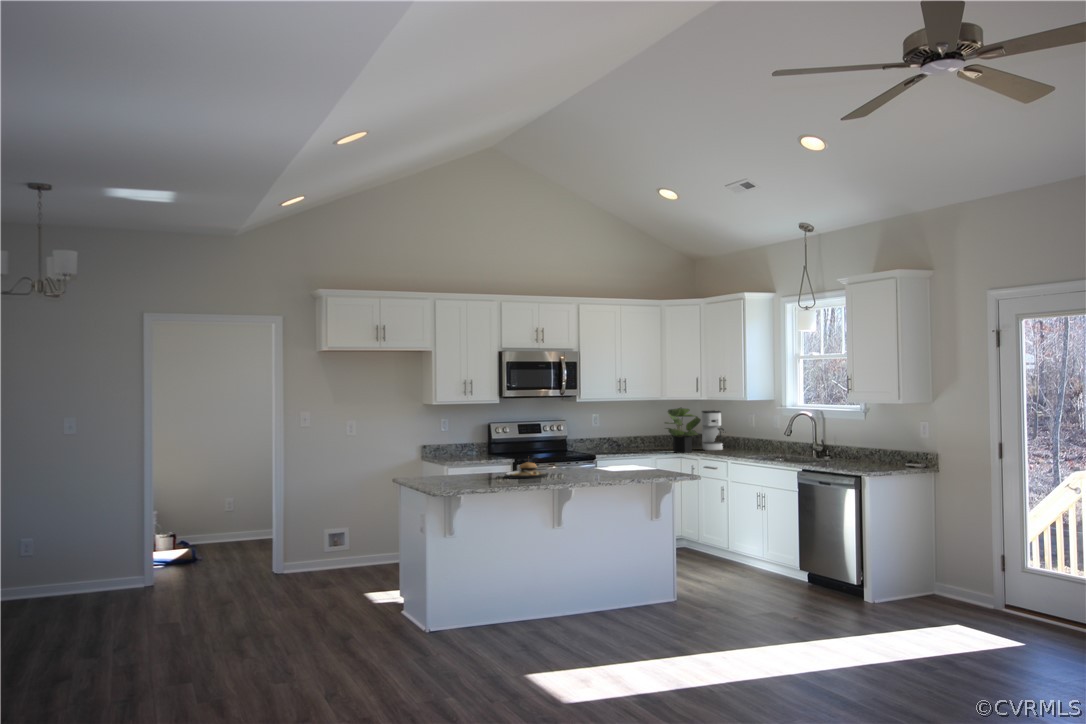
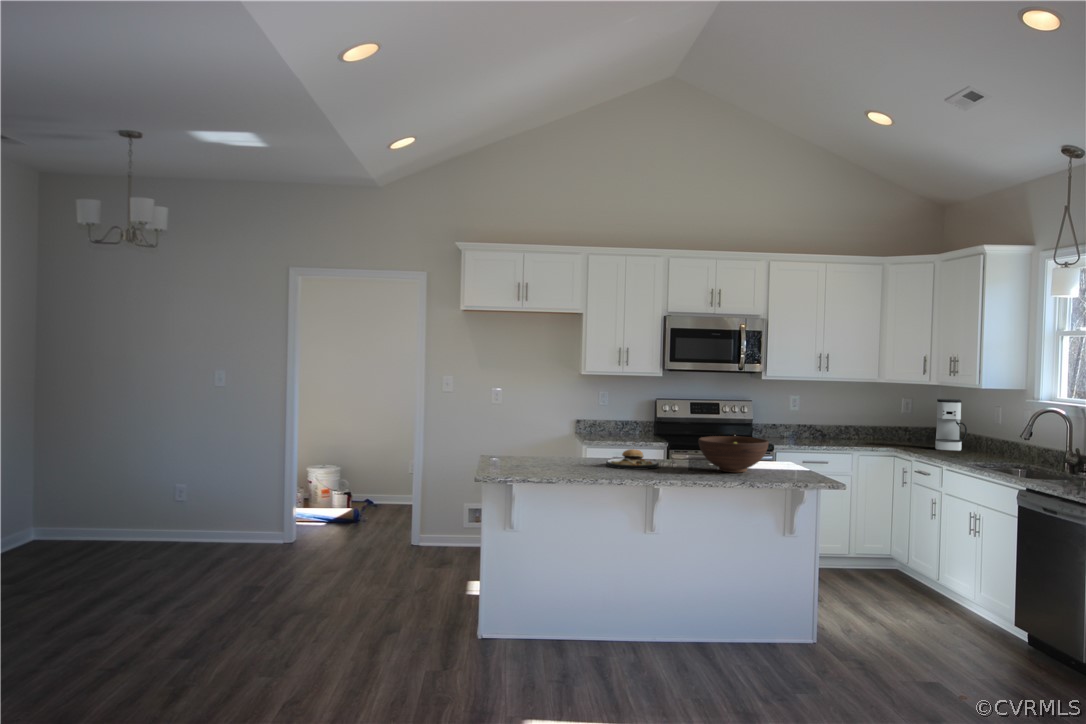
potted plant: present [665,408,700,453] -> none [875,393,927,451]
fruit bowl: none [580,446,634,475] -> present [699,436,769,473]

